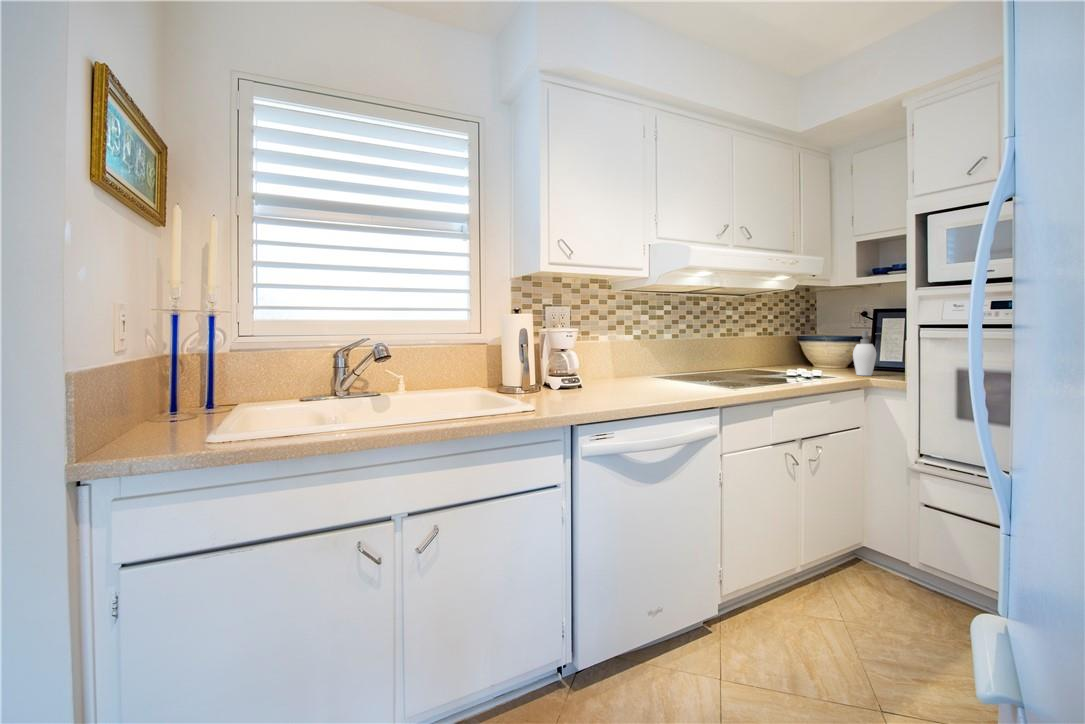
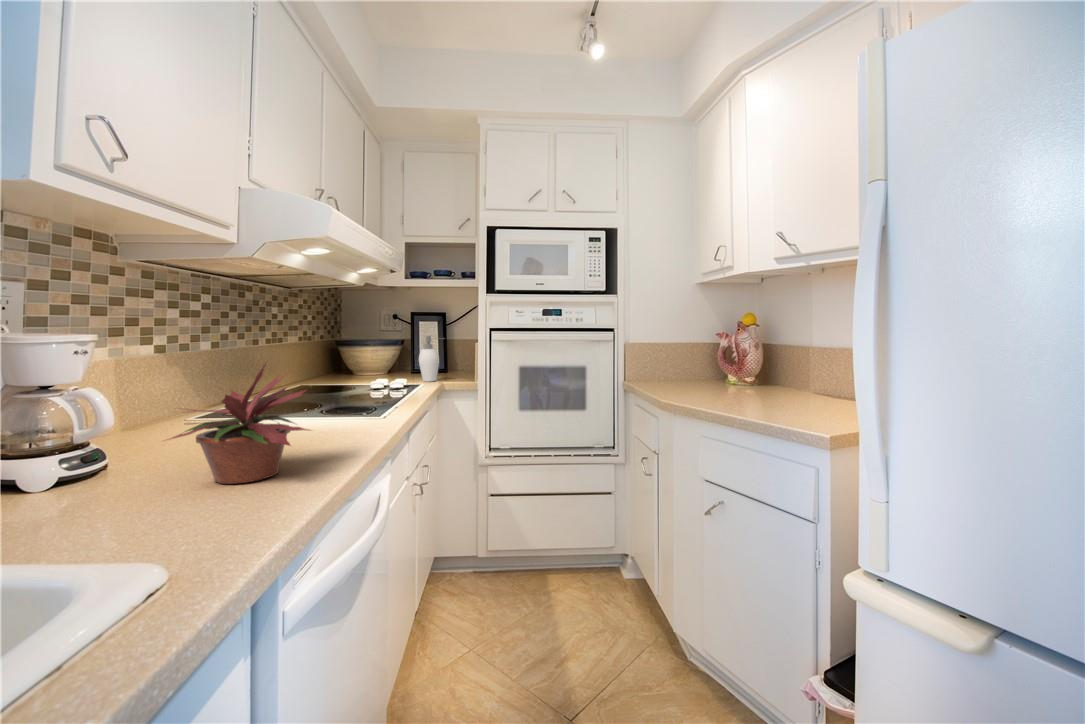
potted plant: none [566,339,637,398] -> present [168,364,309,484]

